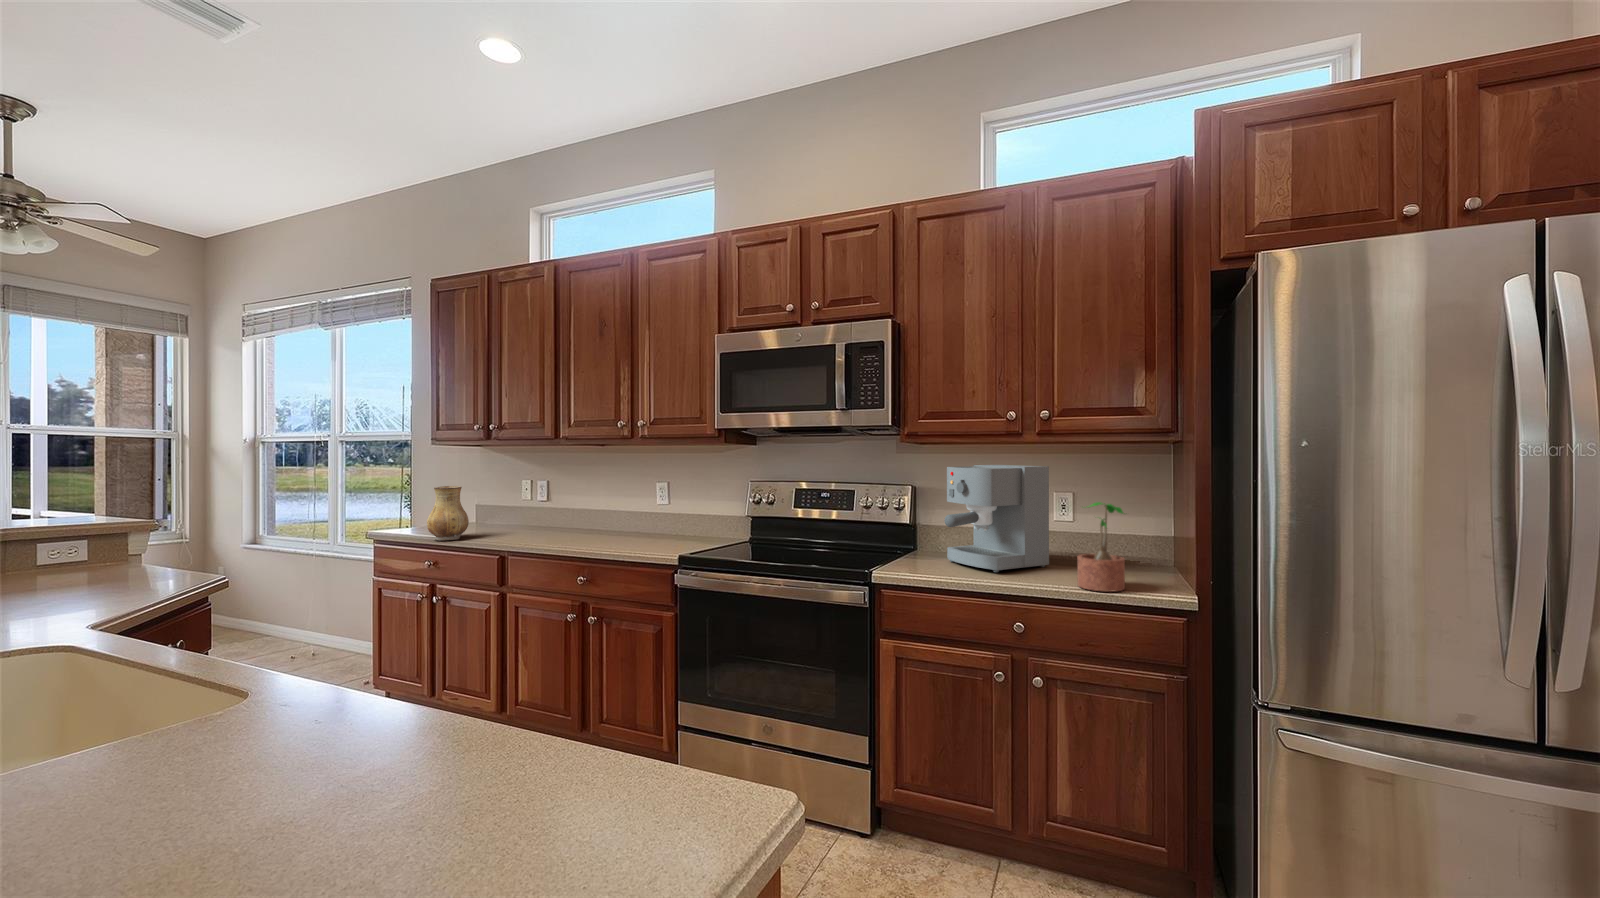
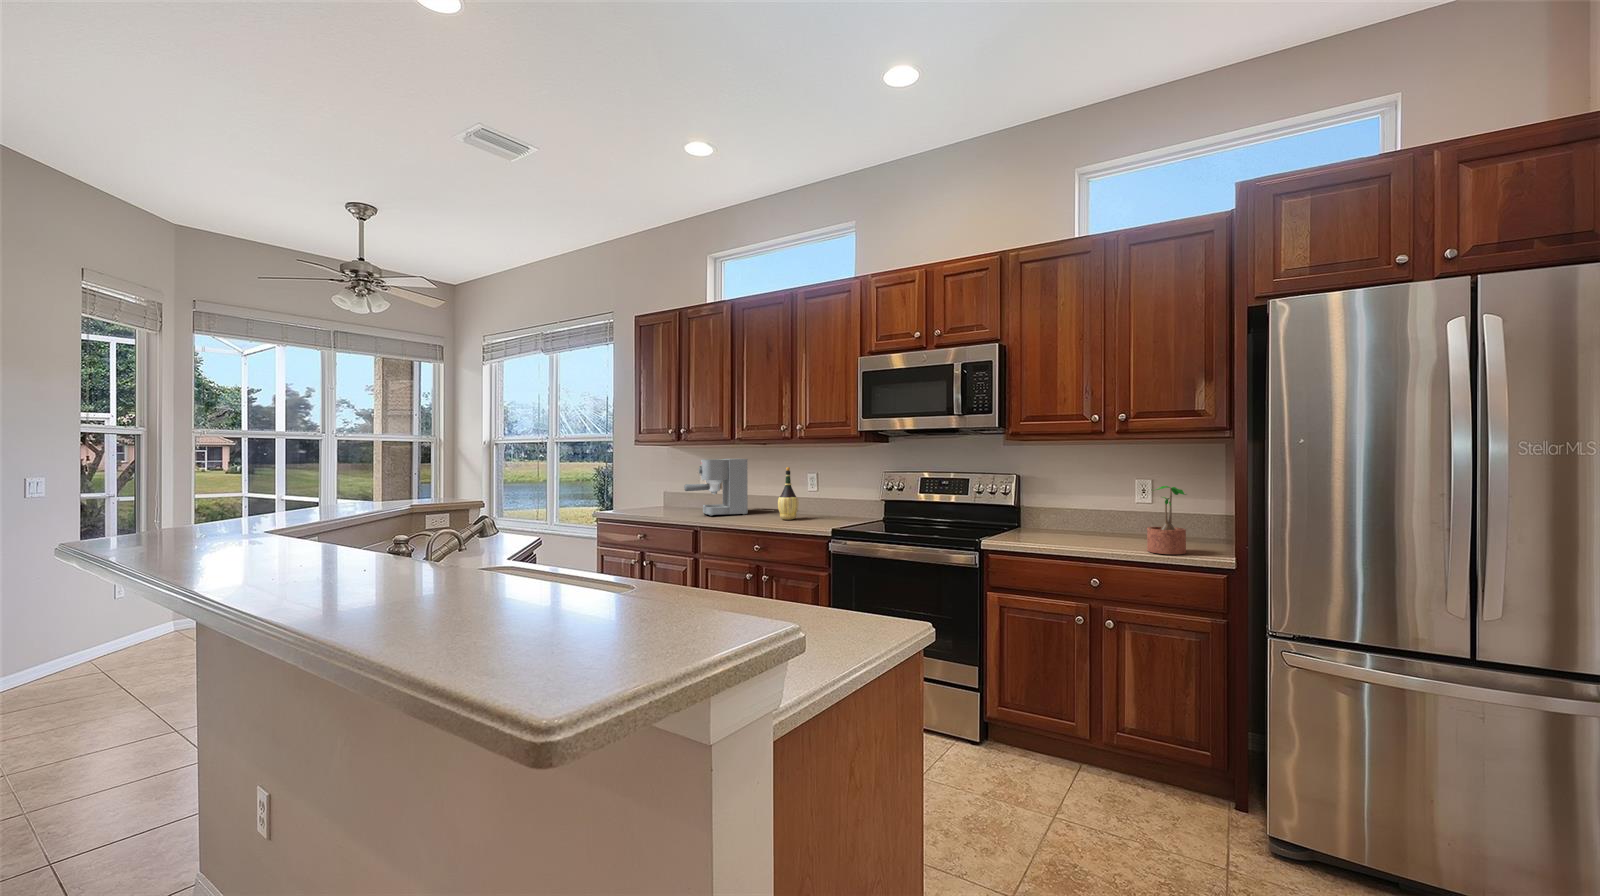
coffee maker: present [944,465,1049,572] -> present [684,459,748,516]
wine bottle: none [615,474,643,541] -> present [778,467,799,519]
ceramic pitcher: present [427,486,469,540] -> none [637,476,666,517]

